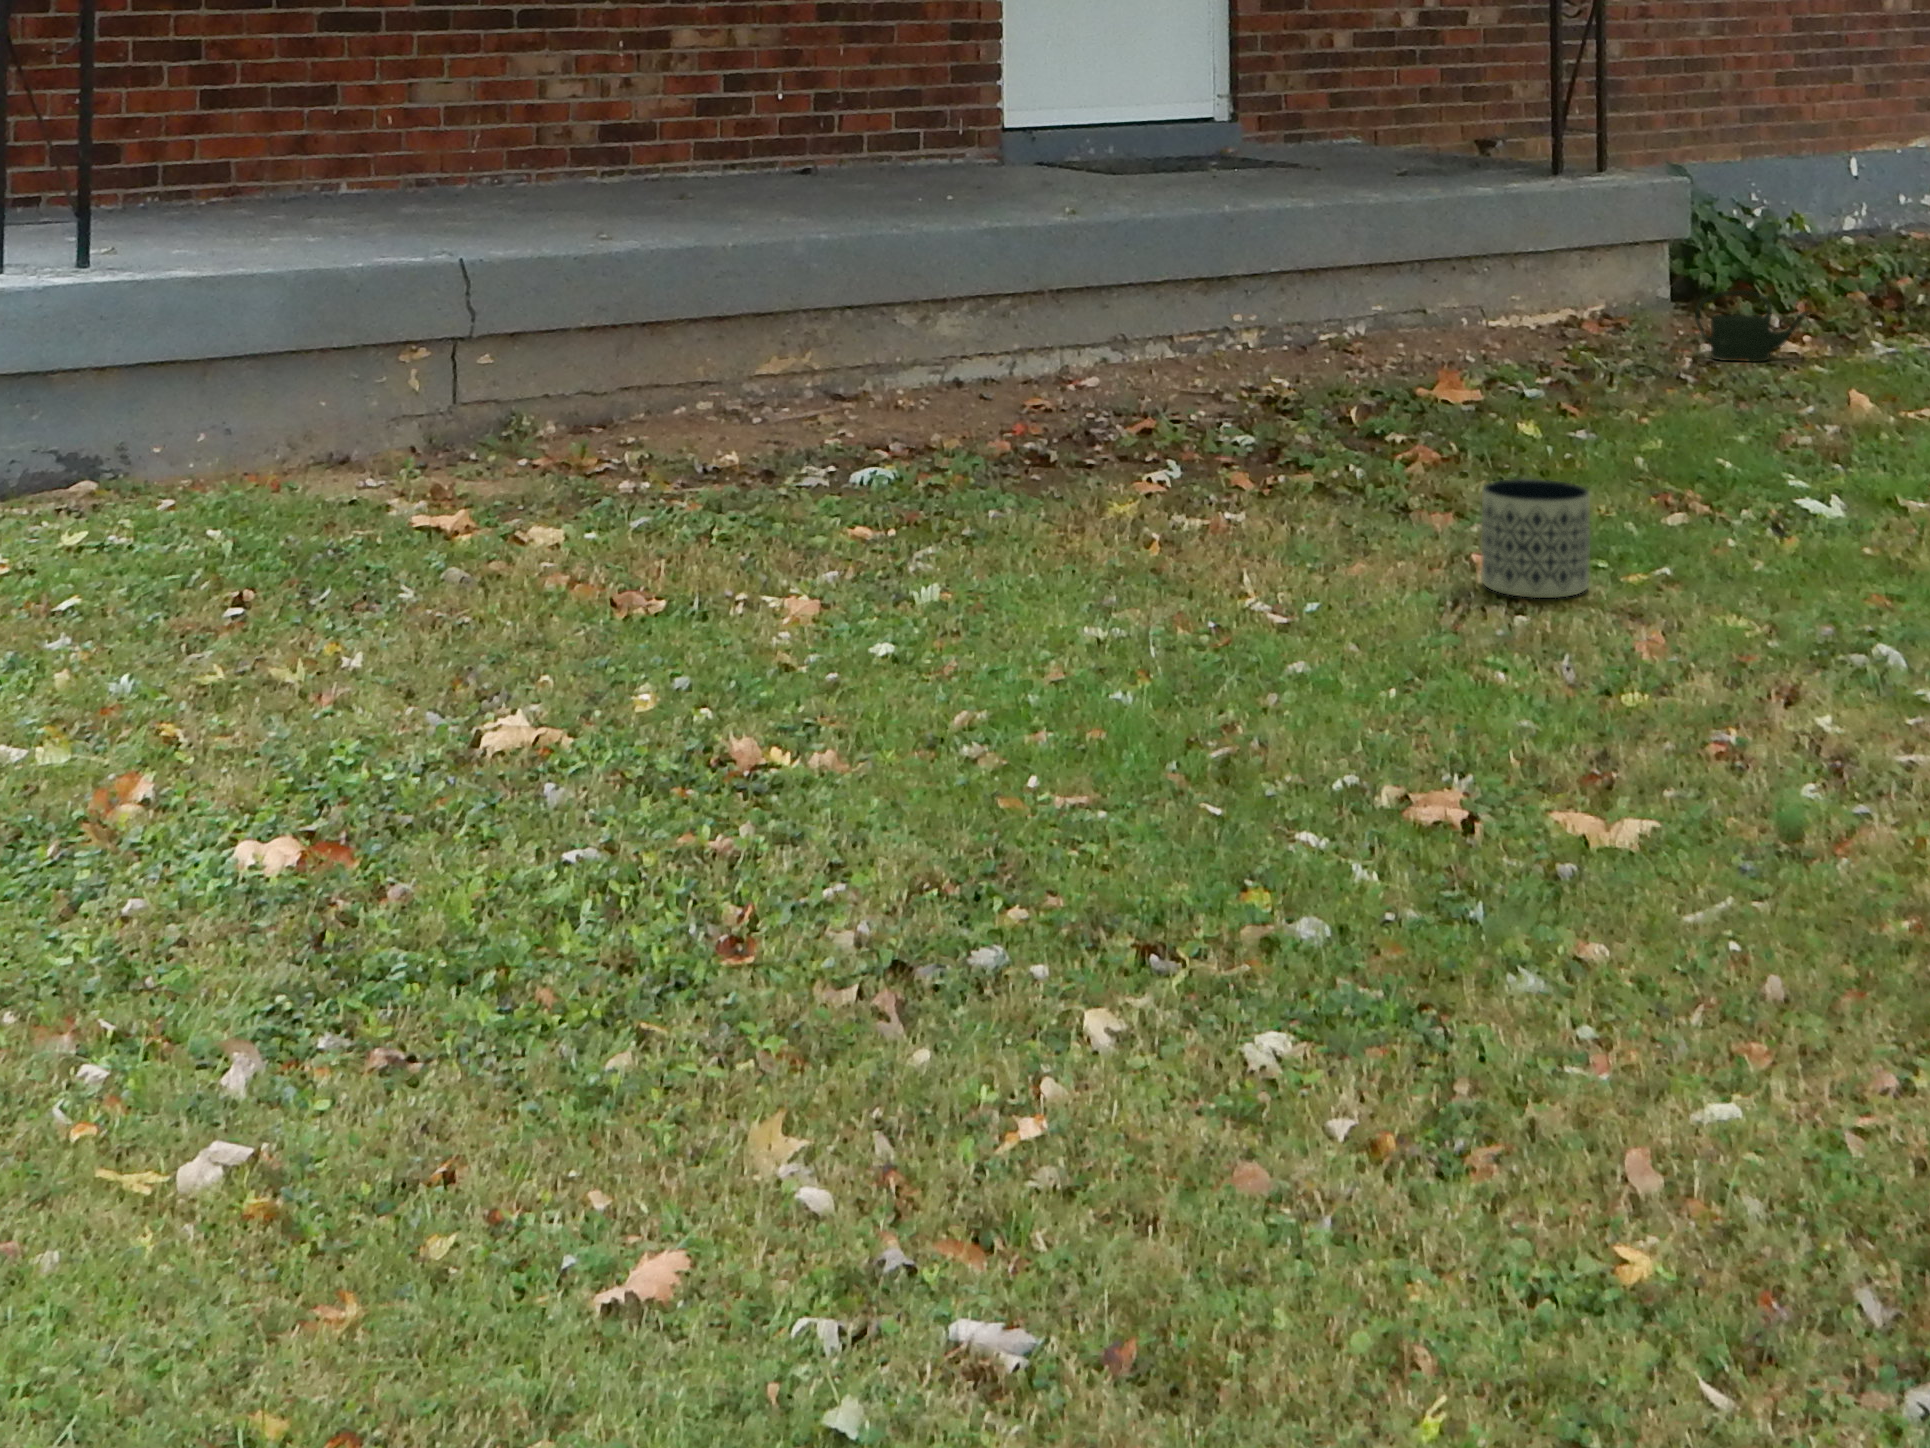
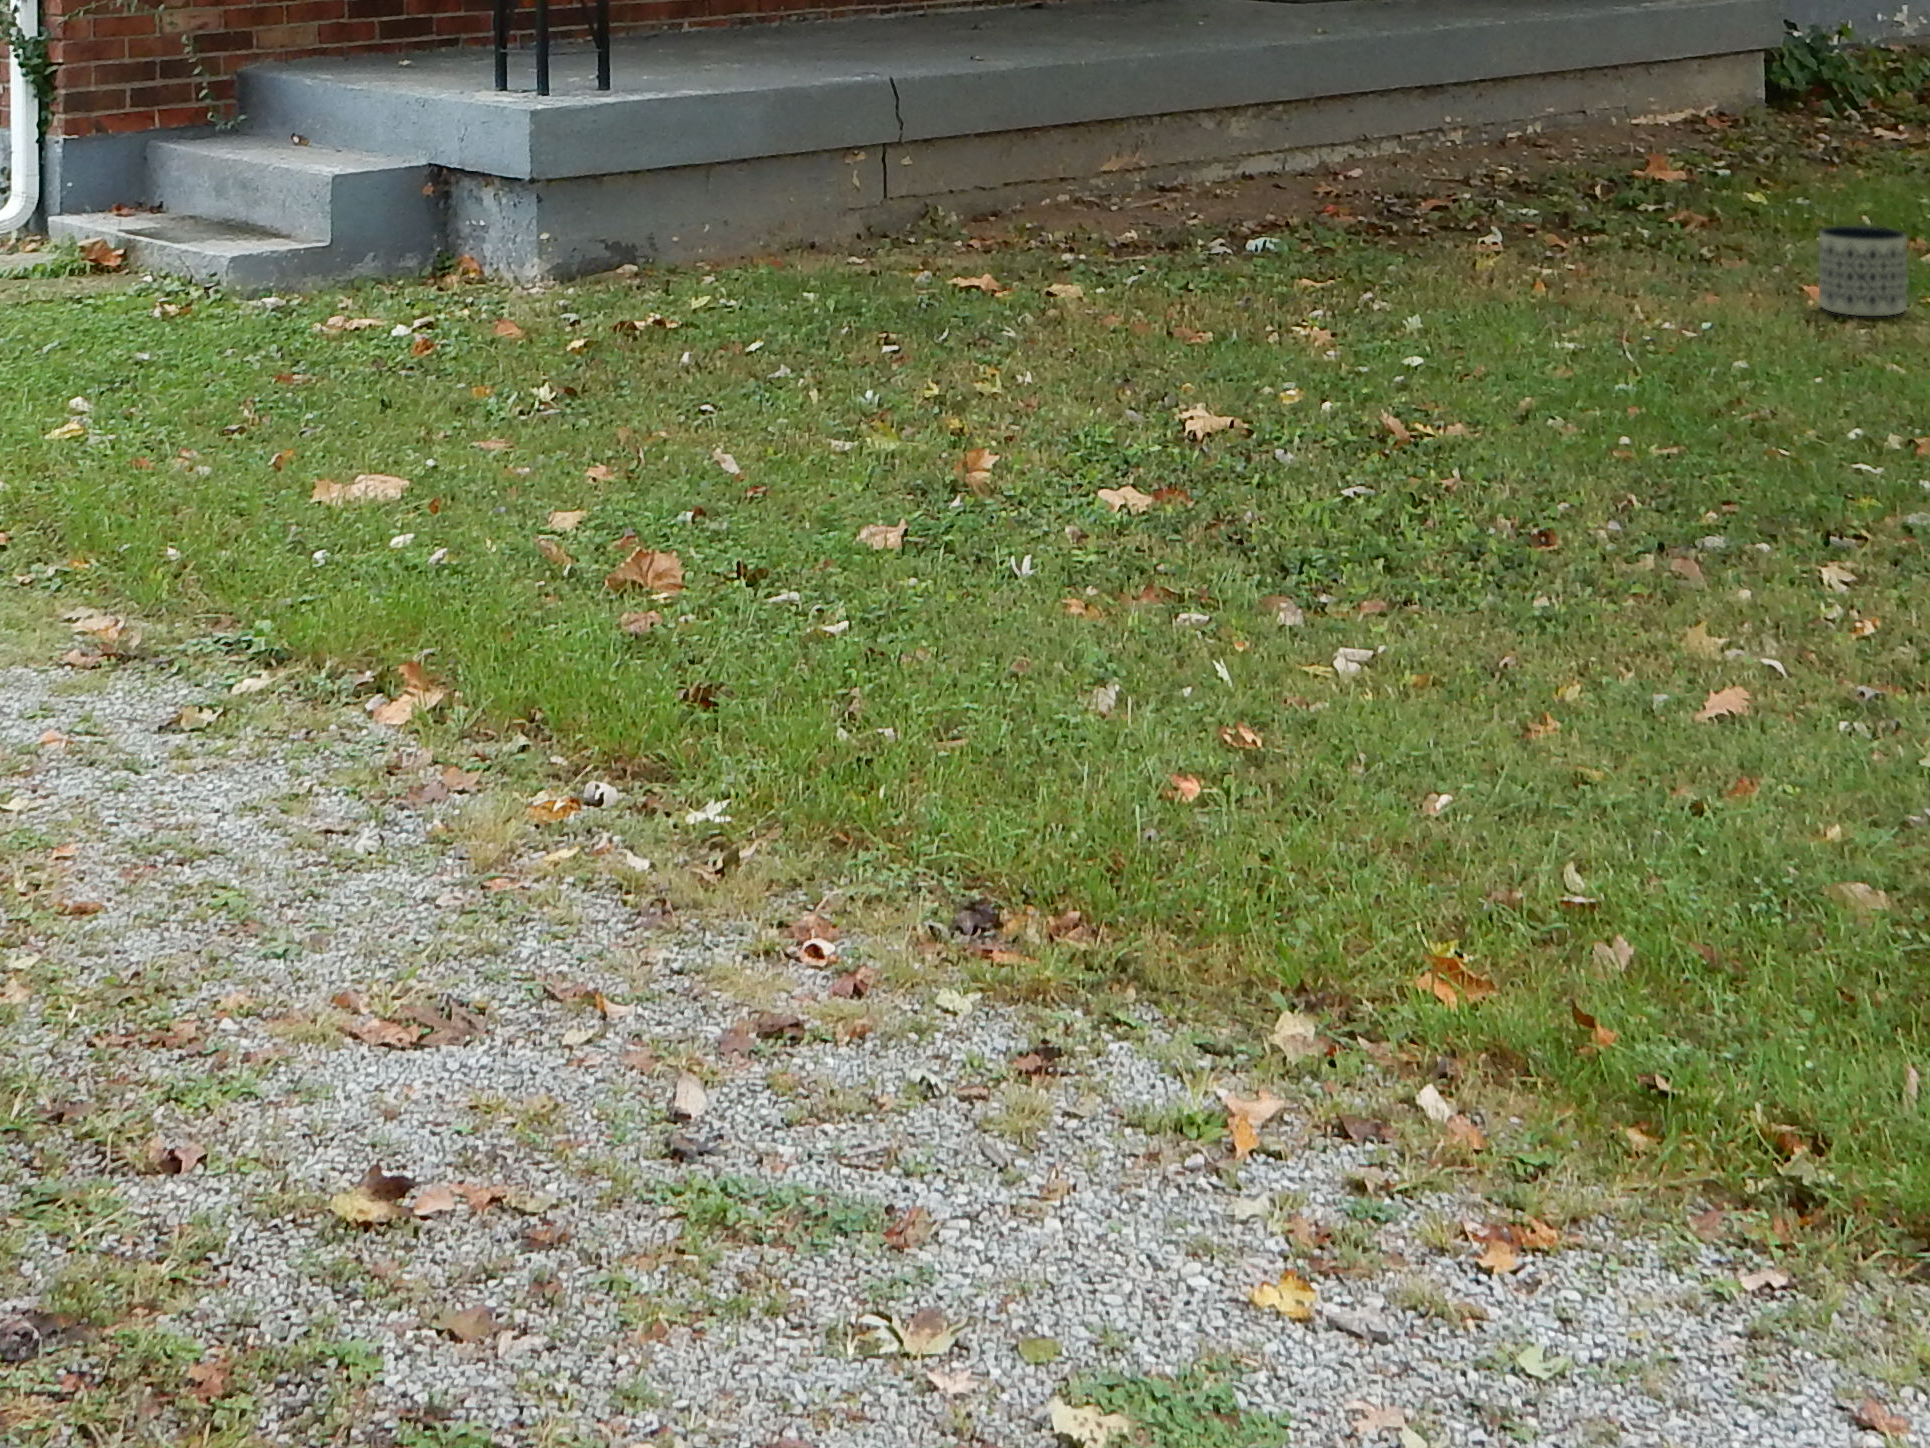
watering can: present [1695,291,1810,362] -> none [1814,88,1911,147]

